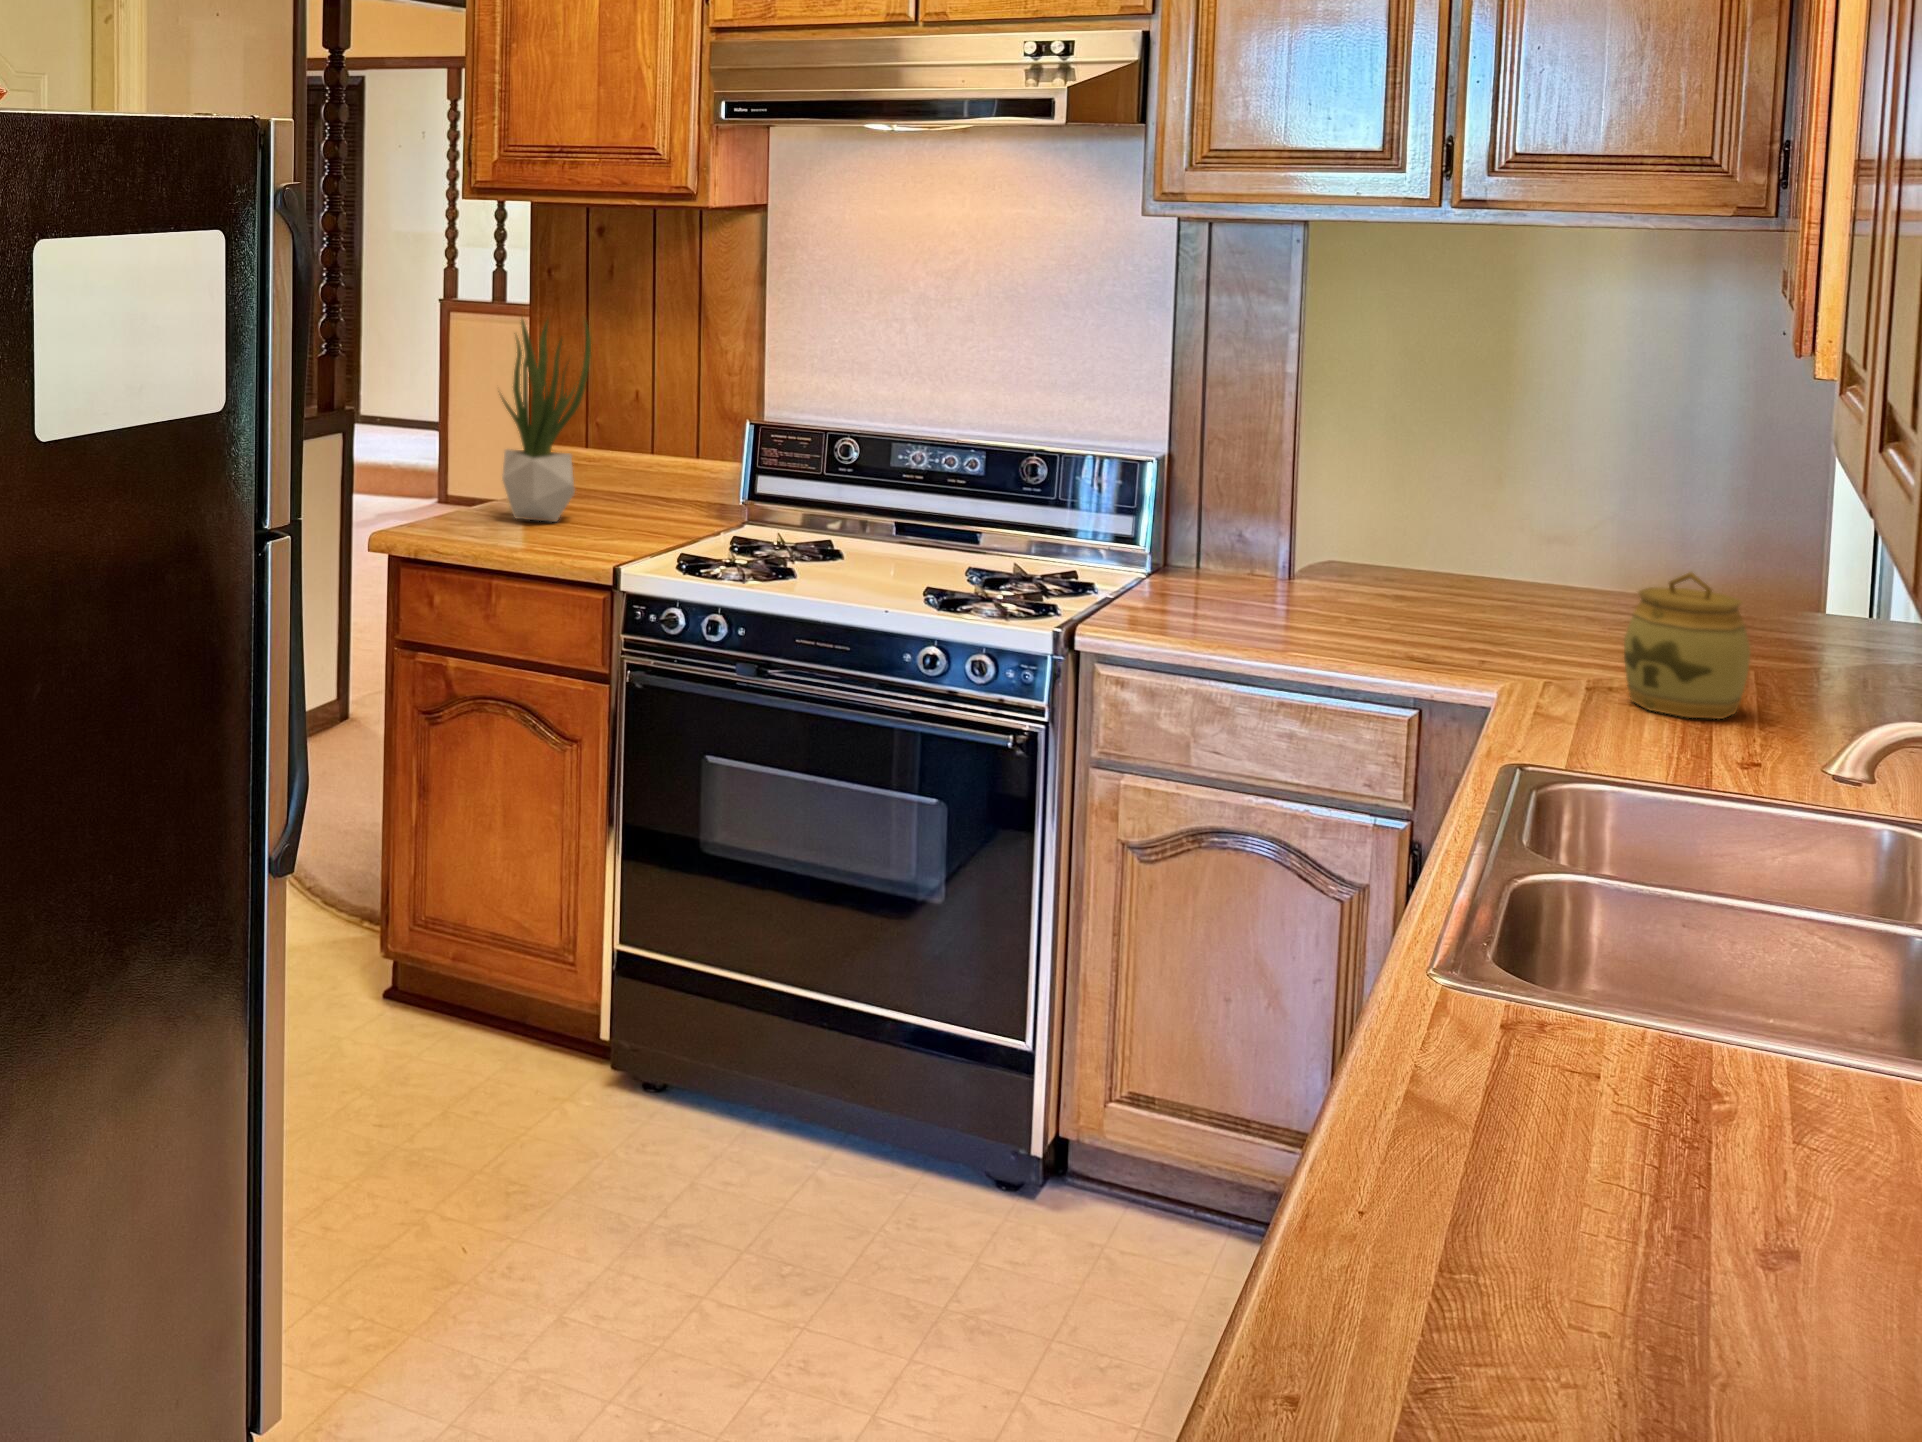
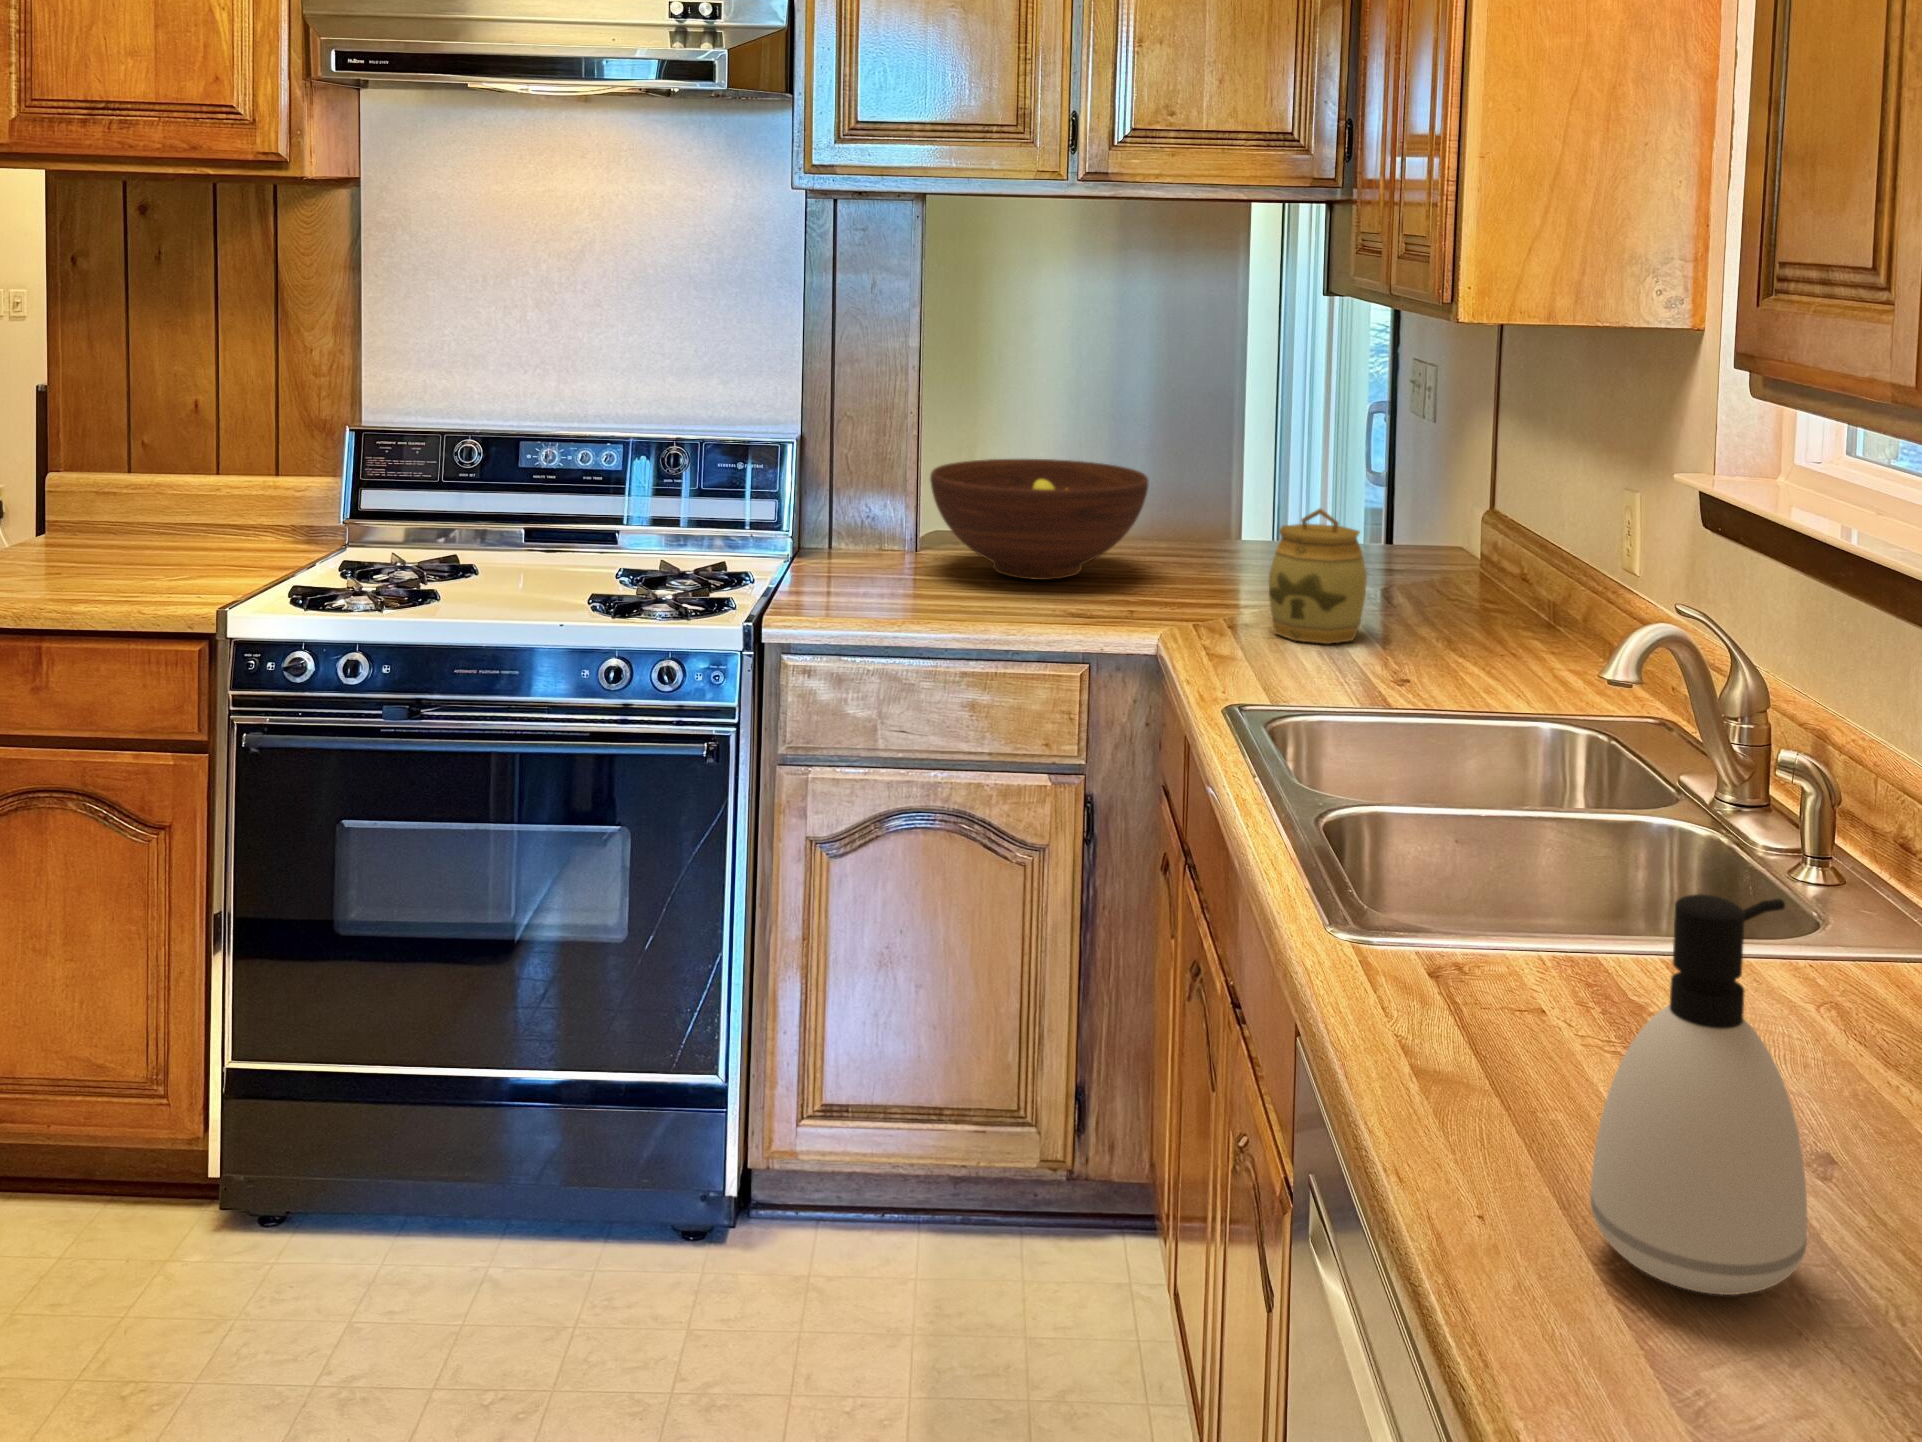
potted plant: present [501,320,591,522] -> none [28,307,152,561]
fruit bowl: none [1282,495,1532,623] -> present [930,459,1148,580]
soap dispenser: none [1444,887,1651,1220] -> present [1590,894,1807,1295]

